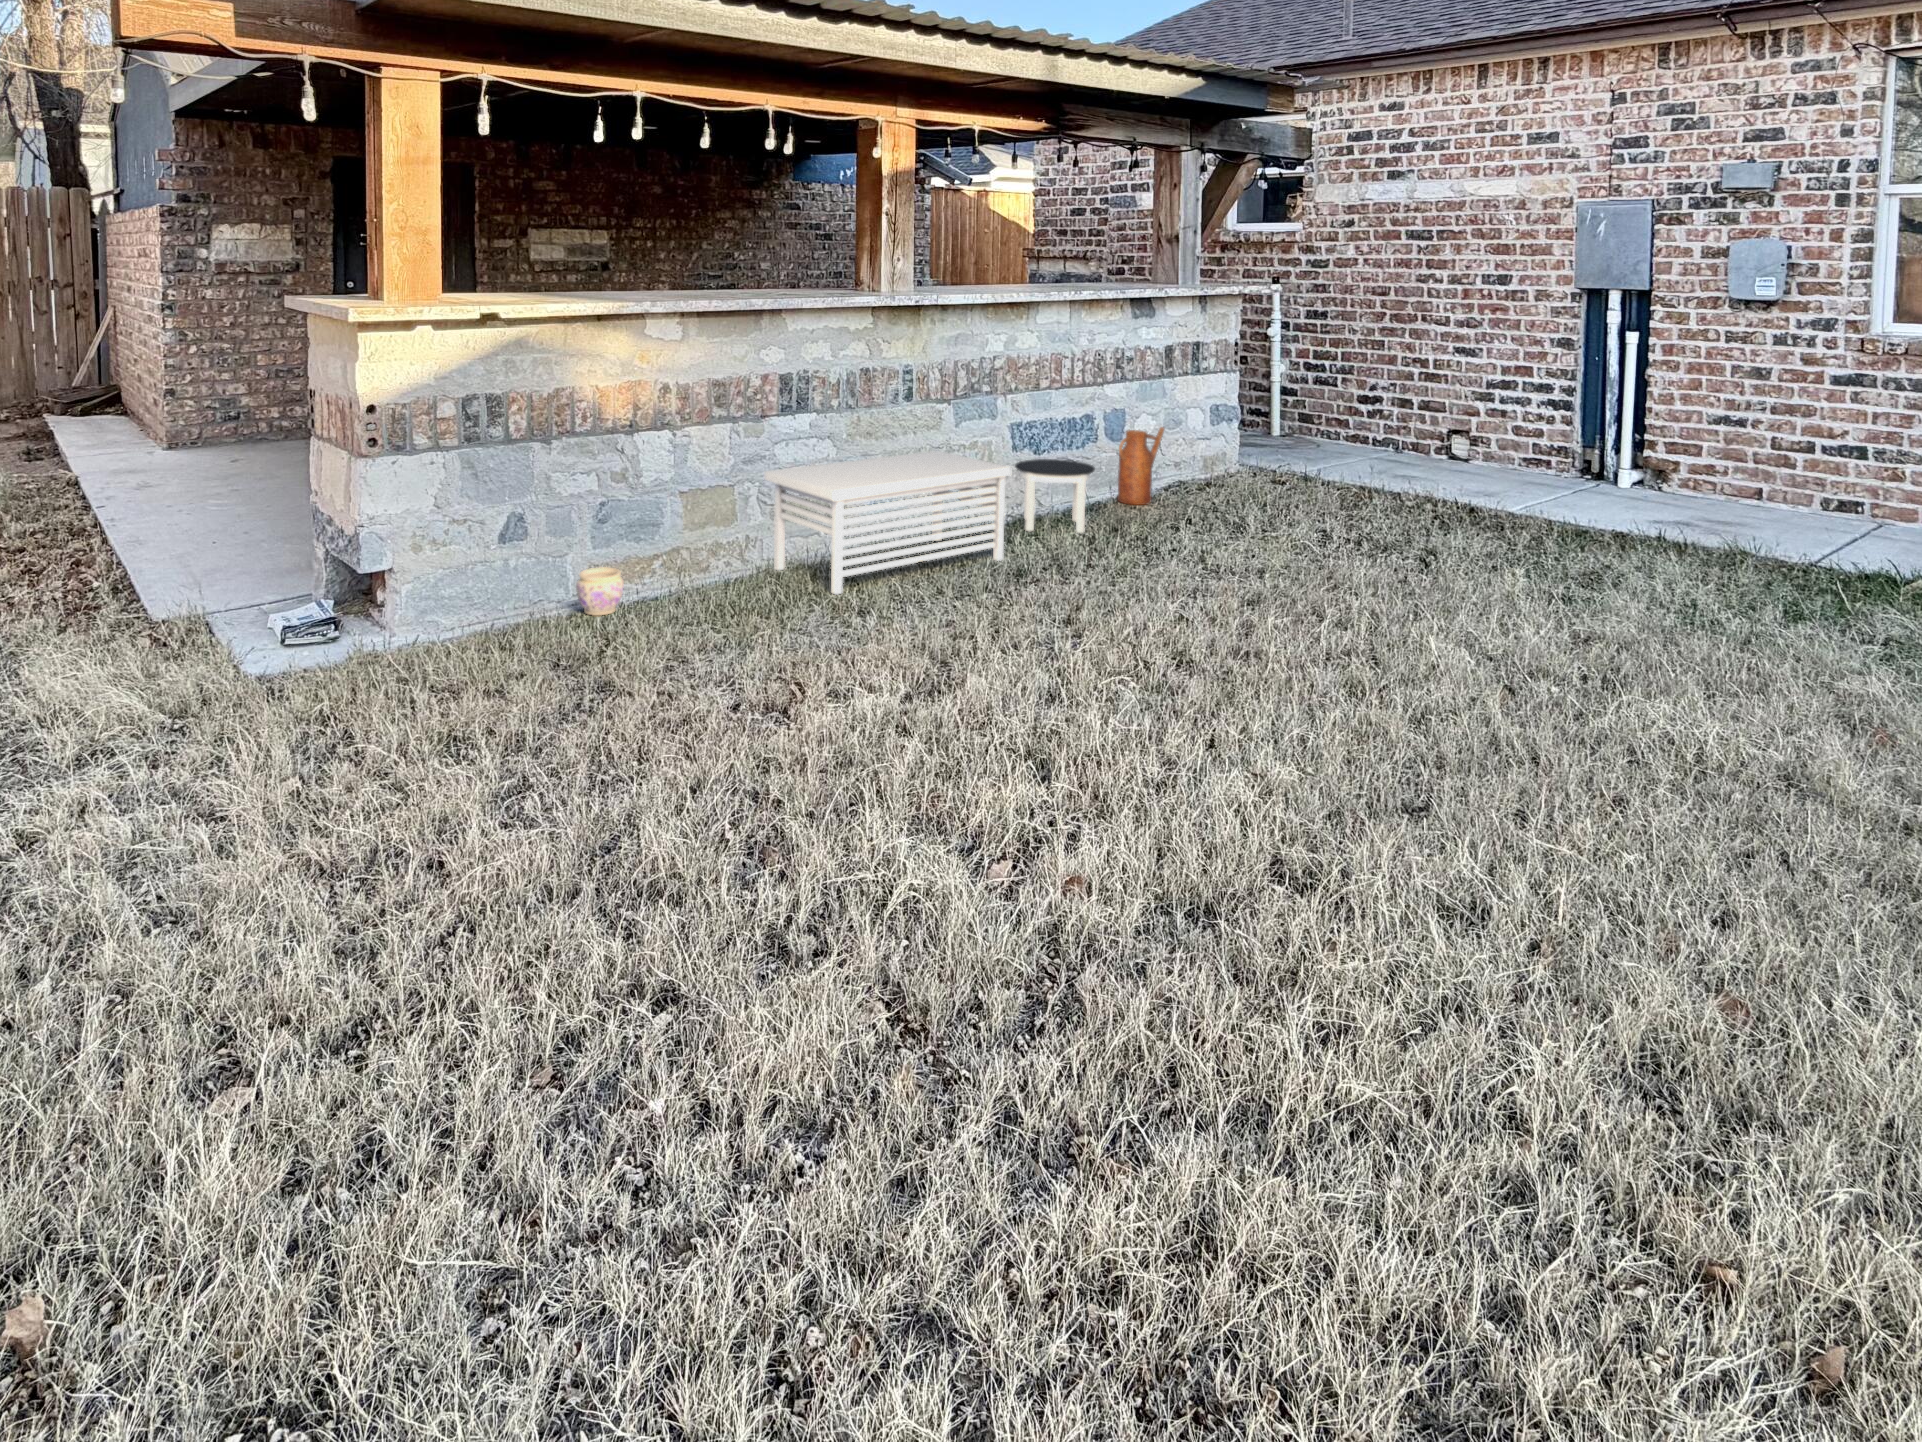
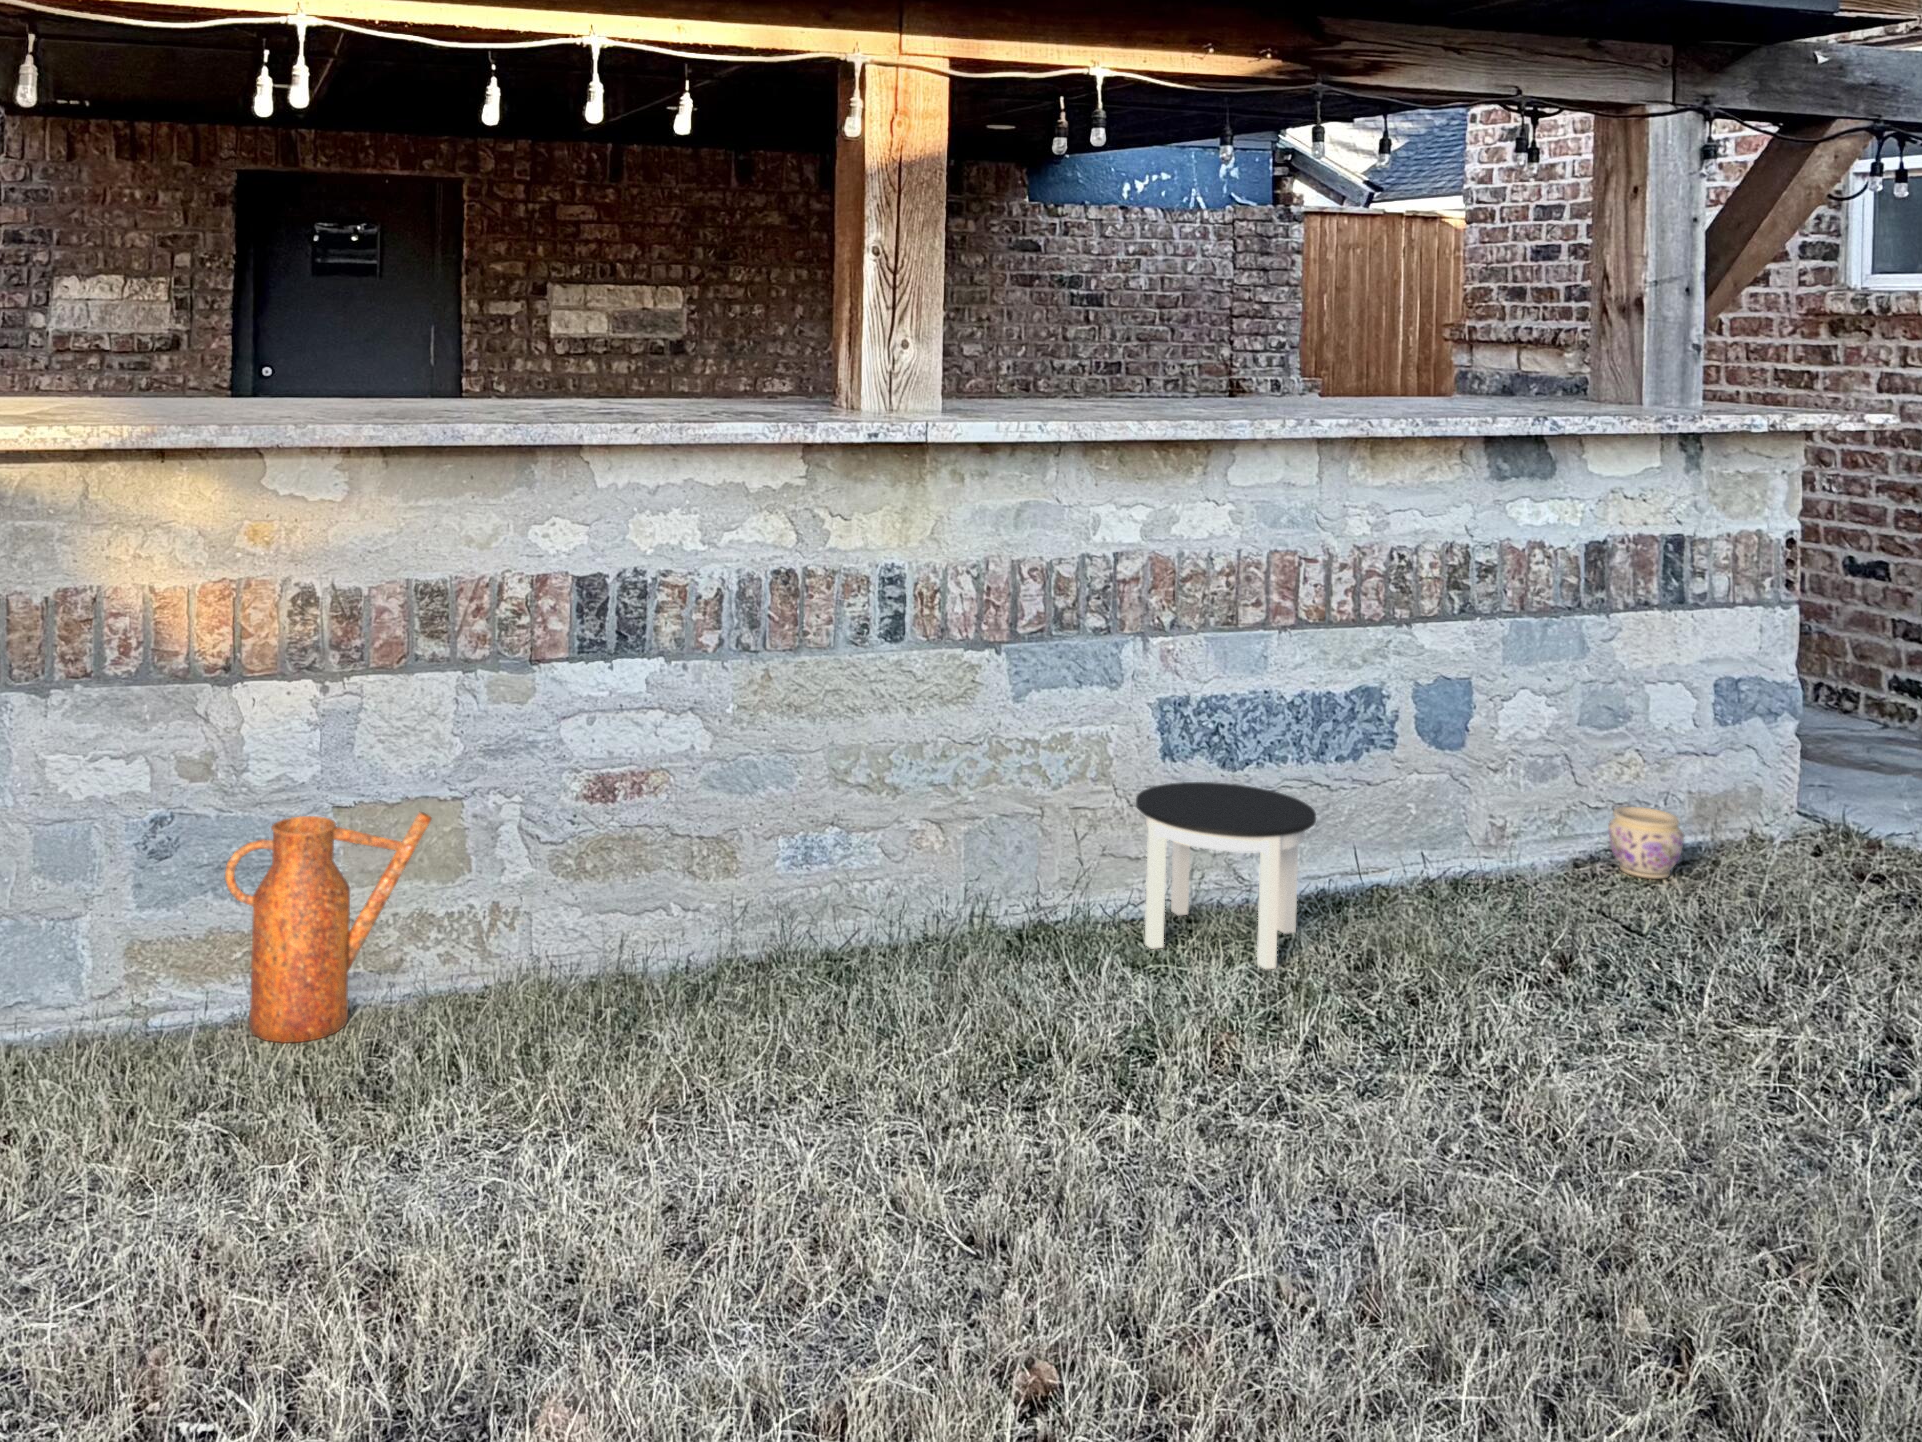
watering can: present [1117,427,1164,505] -> present [225,812,432,1043]
storage bench: present [765,451,1011,594] -> none [506,752,1036,1076]
planter: present [576,567,624,616] -> present [1608,807,1684,879]

